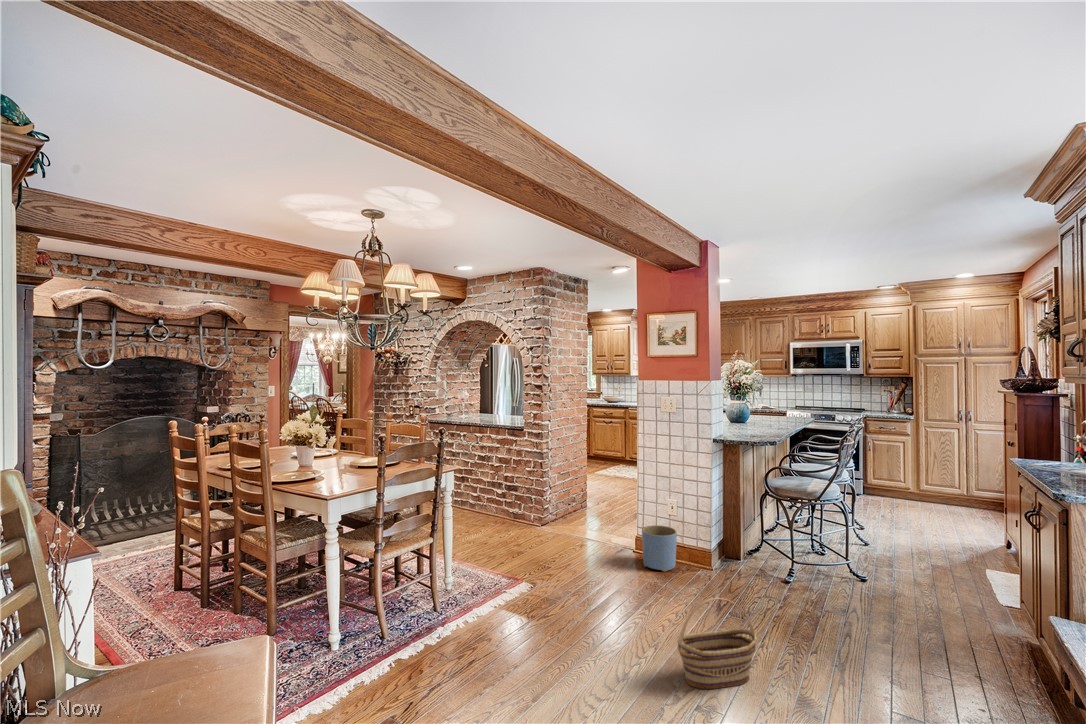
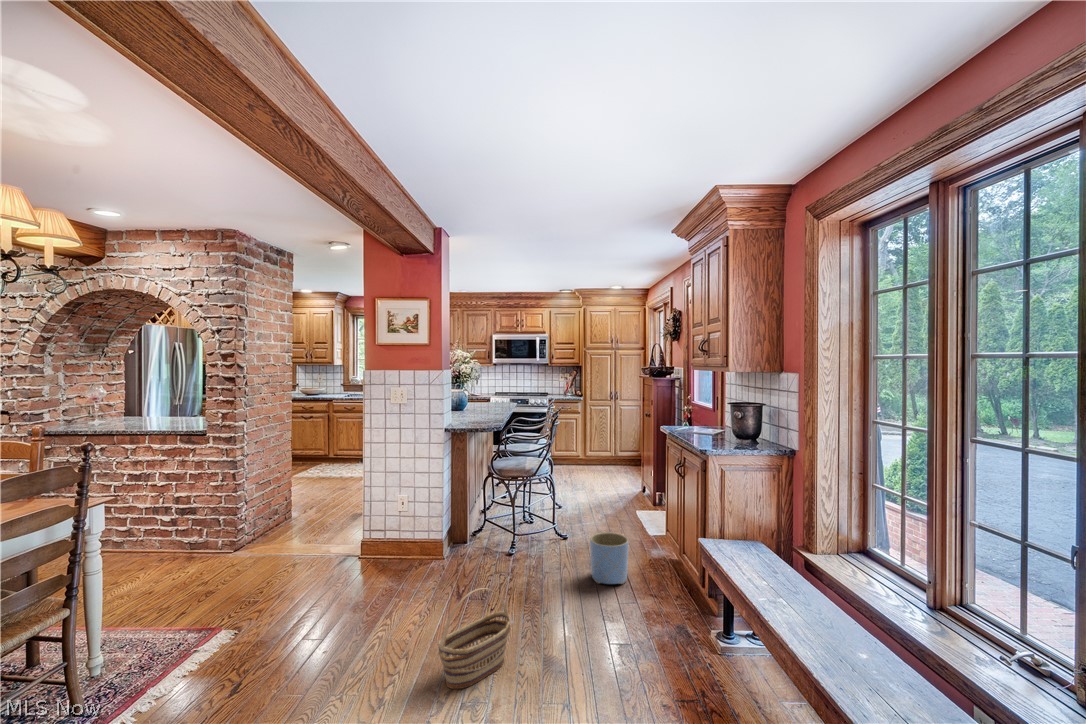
planter: present [642,525,677,572] -> present [590,532,629,584]

